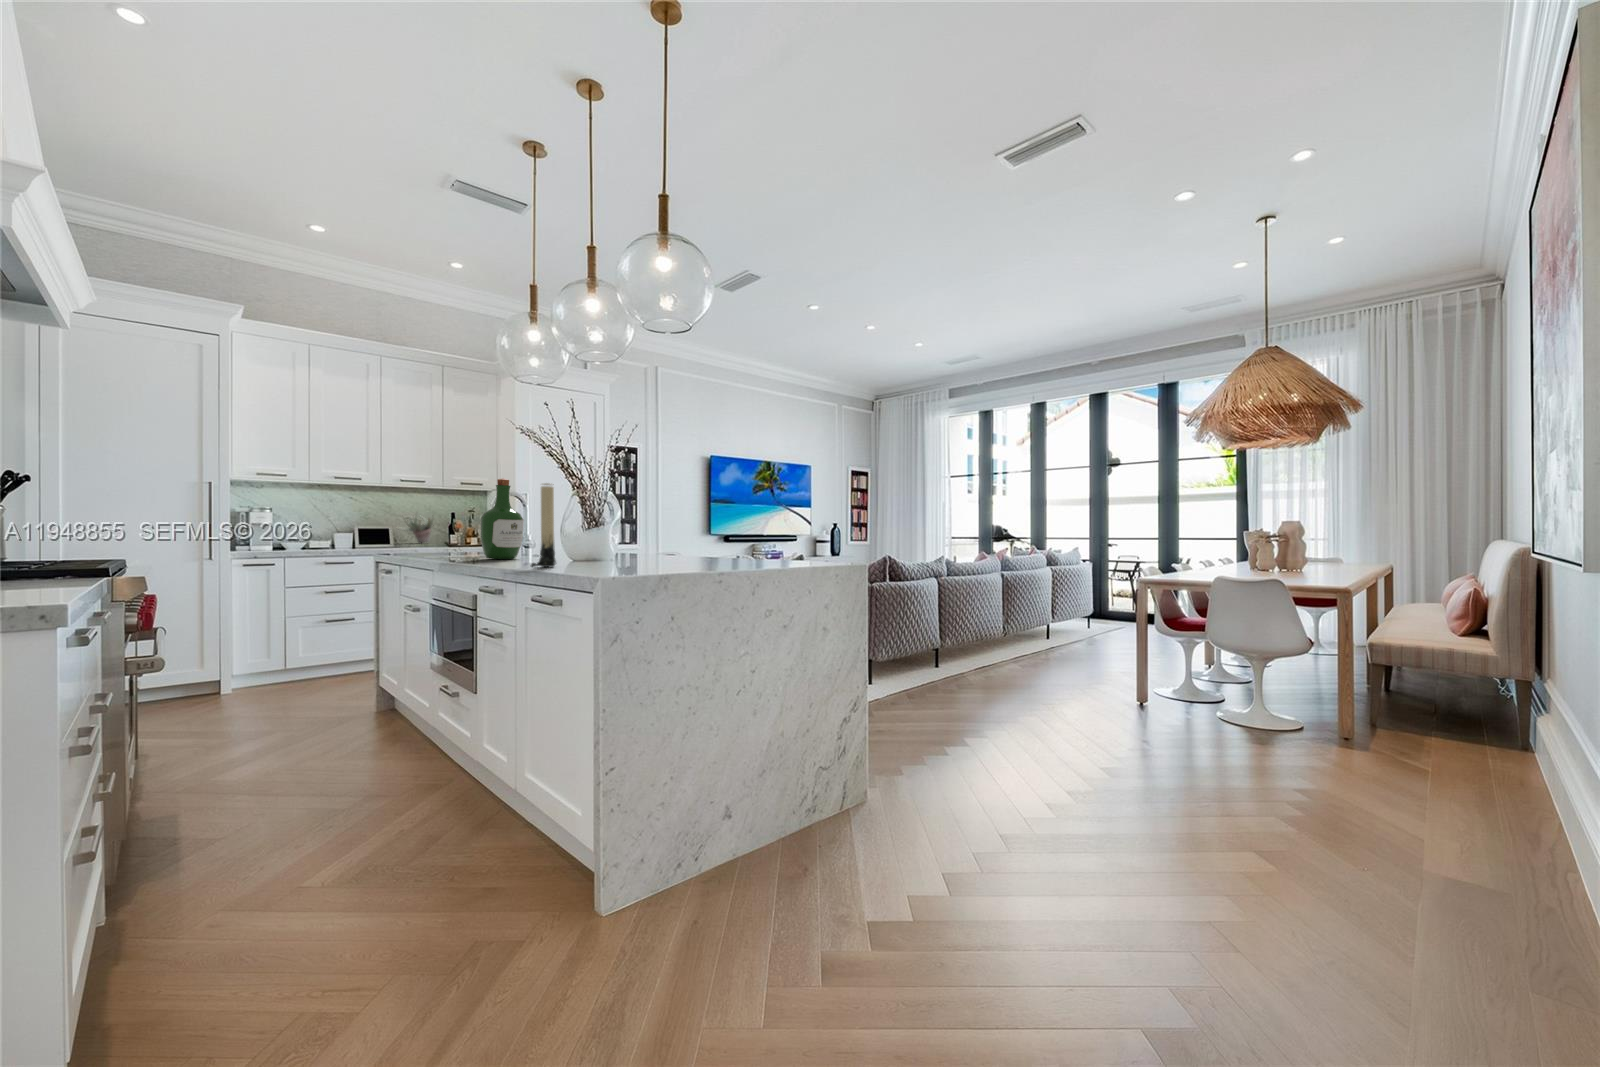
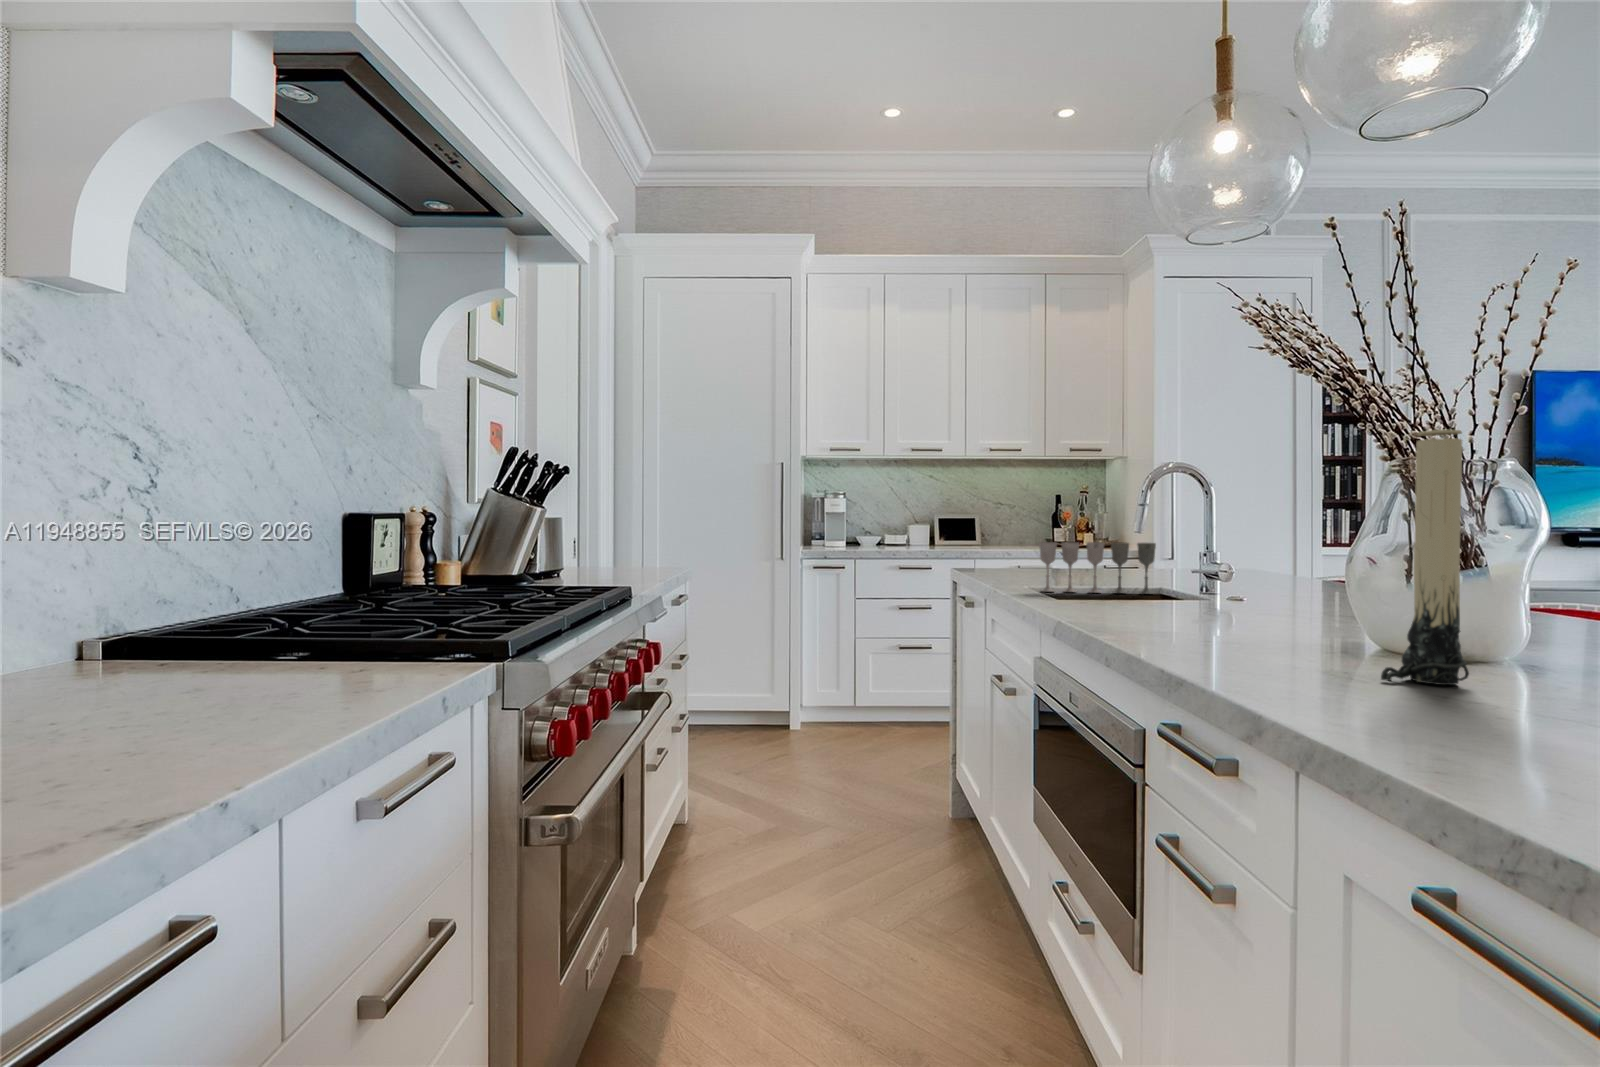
wine bottle: present [481,478,524,559] -> none [1166,430,1264,611]
succulent plant: present [398,513,434,543] -> none [983,488,1033,540]
wine glass: none [418,532,482,558] -> present [1039,542,1156,594]

